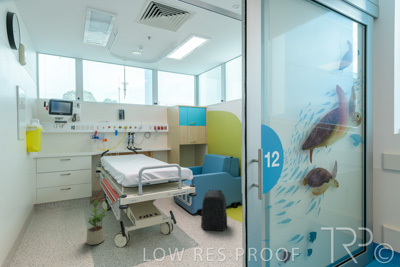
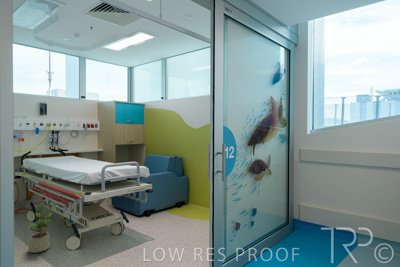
backpack: present [201,190,227,231] -> none [151,187,177,226]

